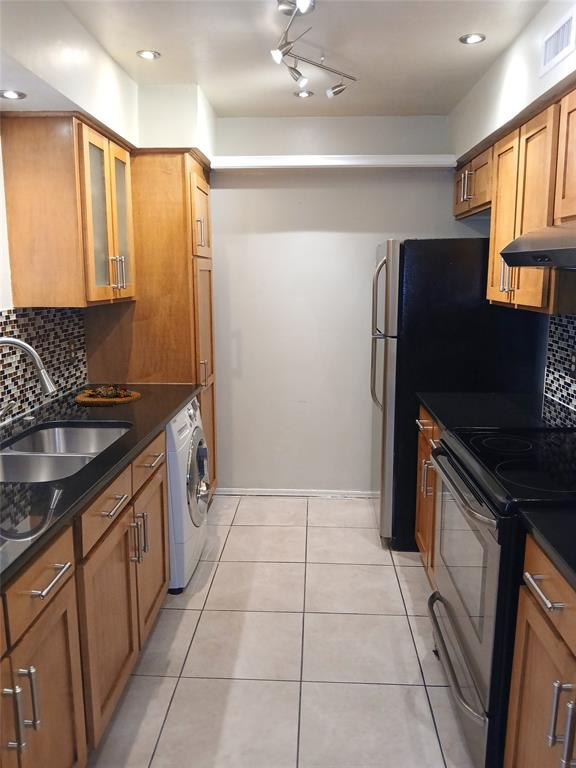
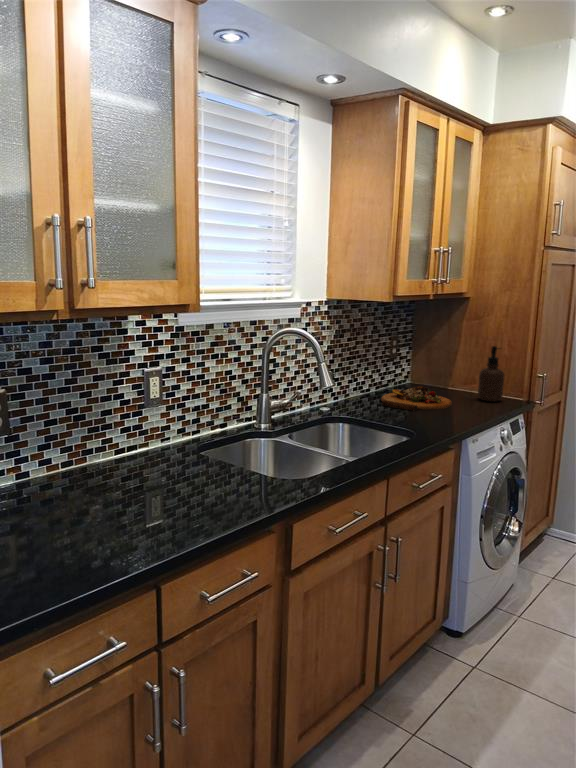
soap dispenser: none [157,341,179,389] -> present [478,346,504,402]

